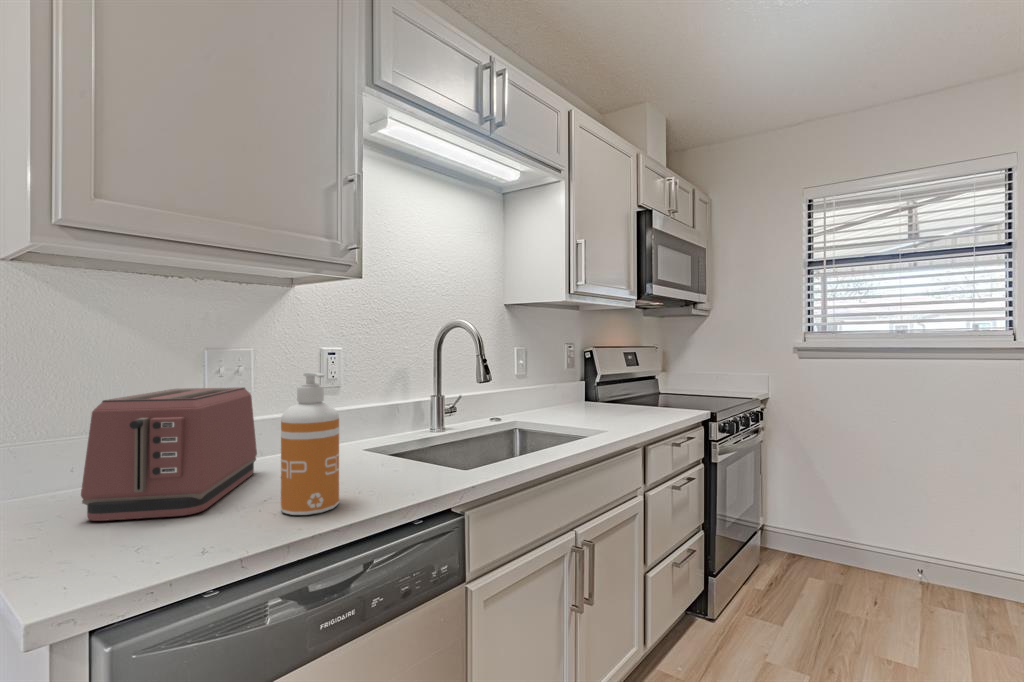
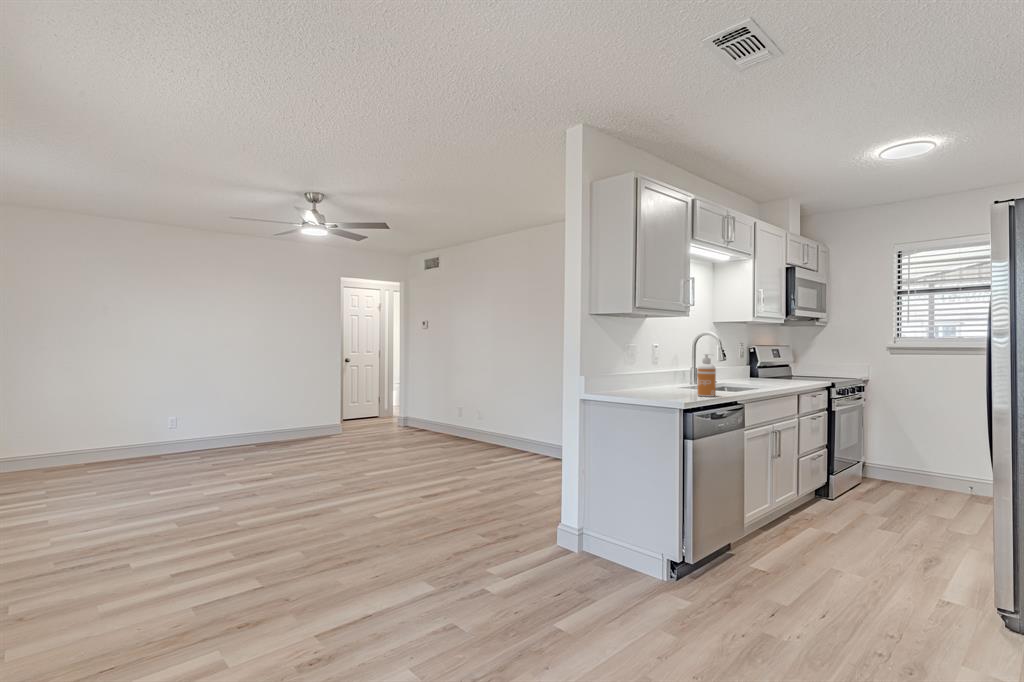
toaster: present [81,388,257,521] -> none [631,360,677,396]

